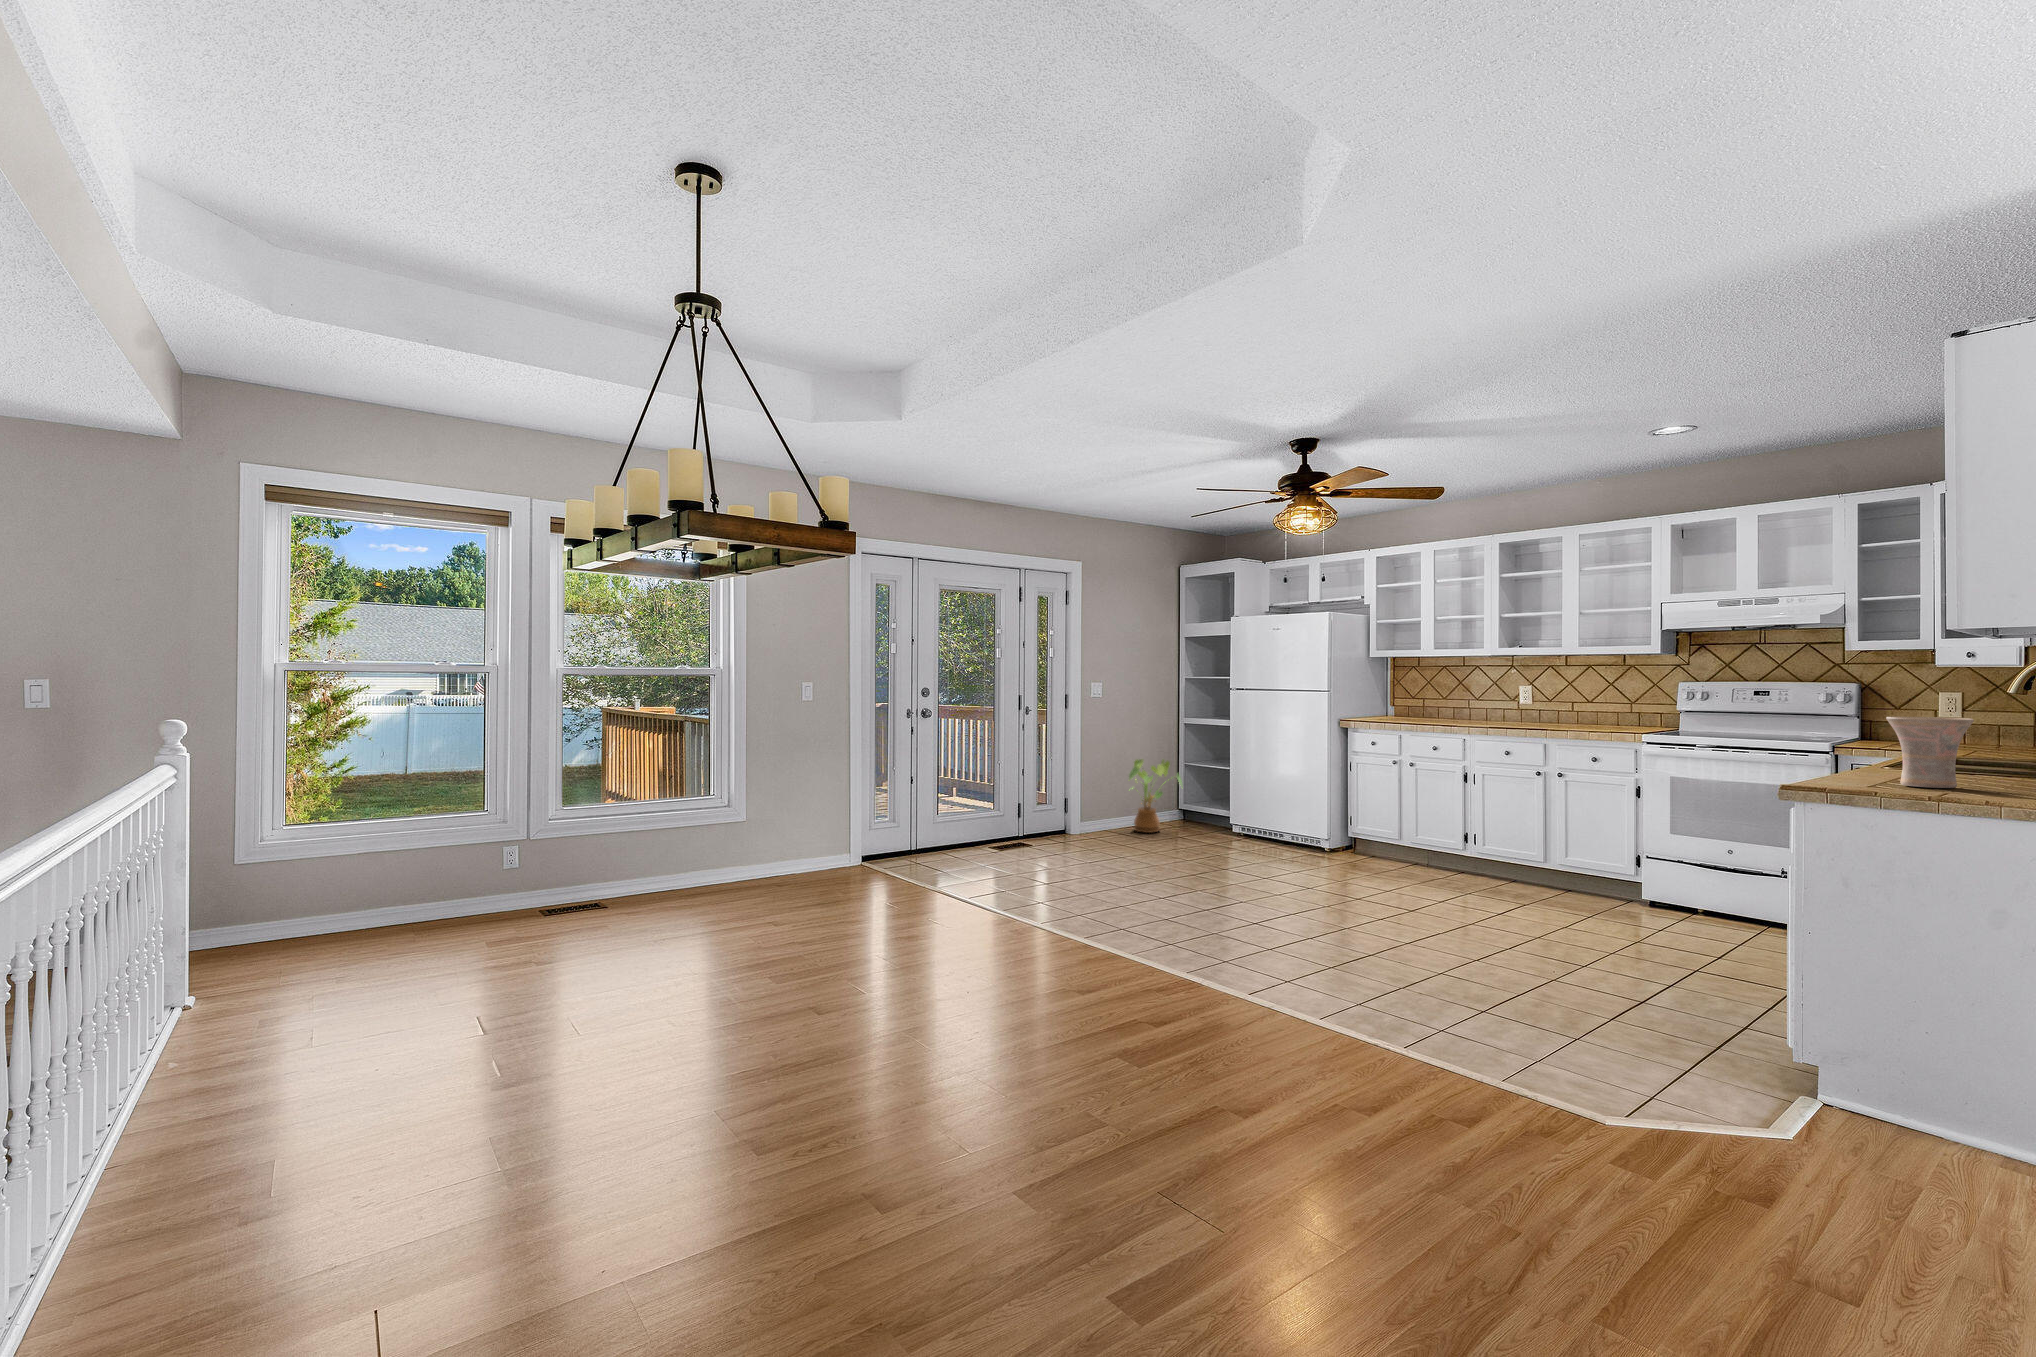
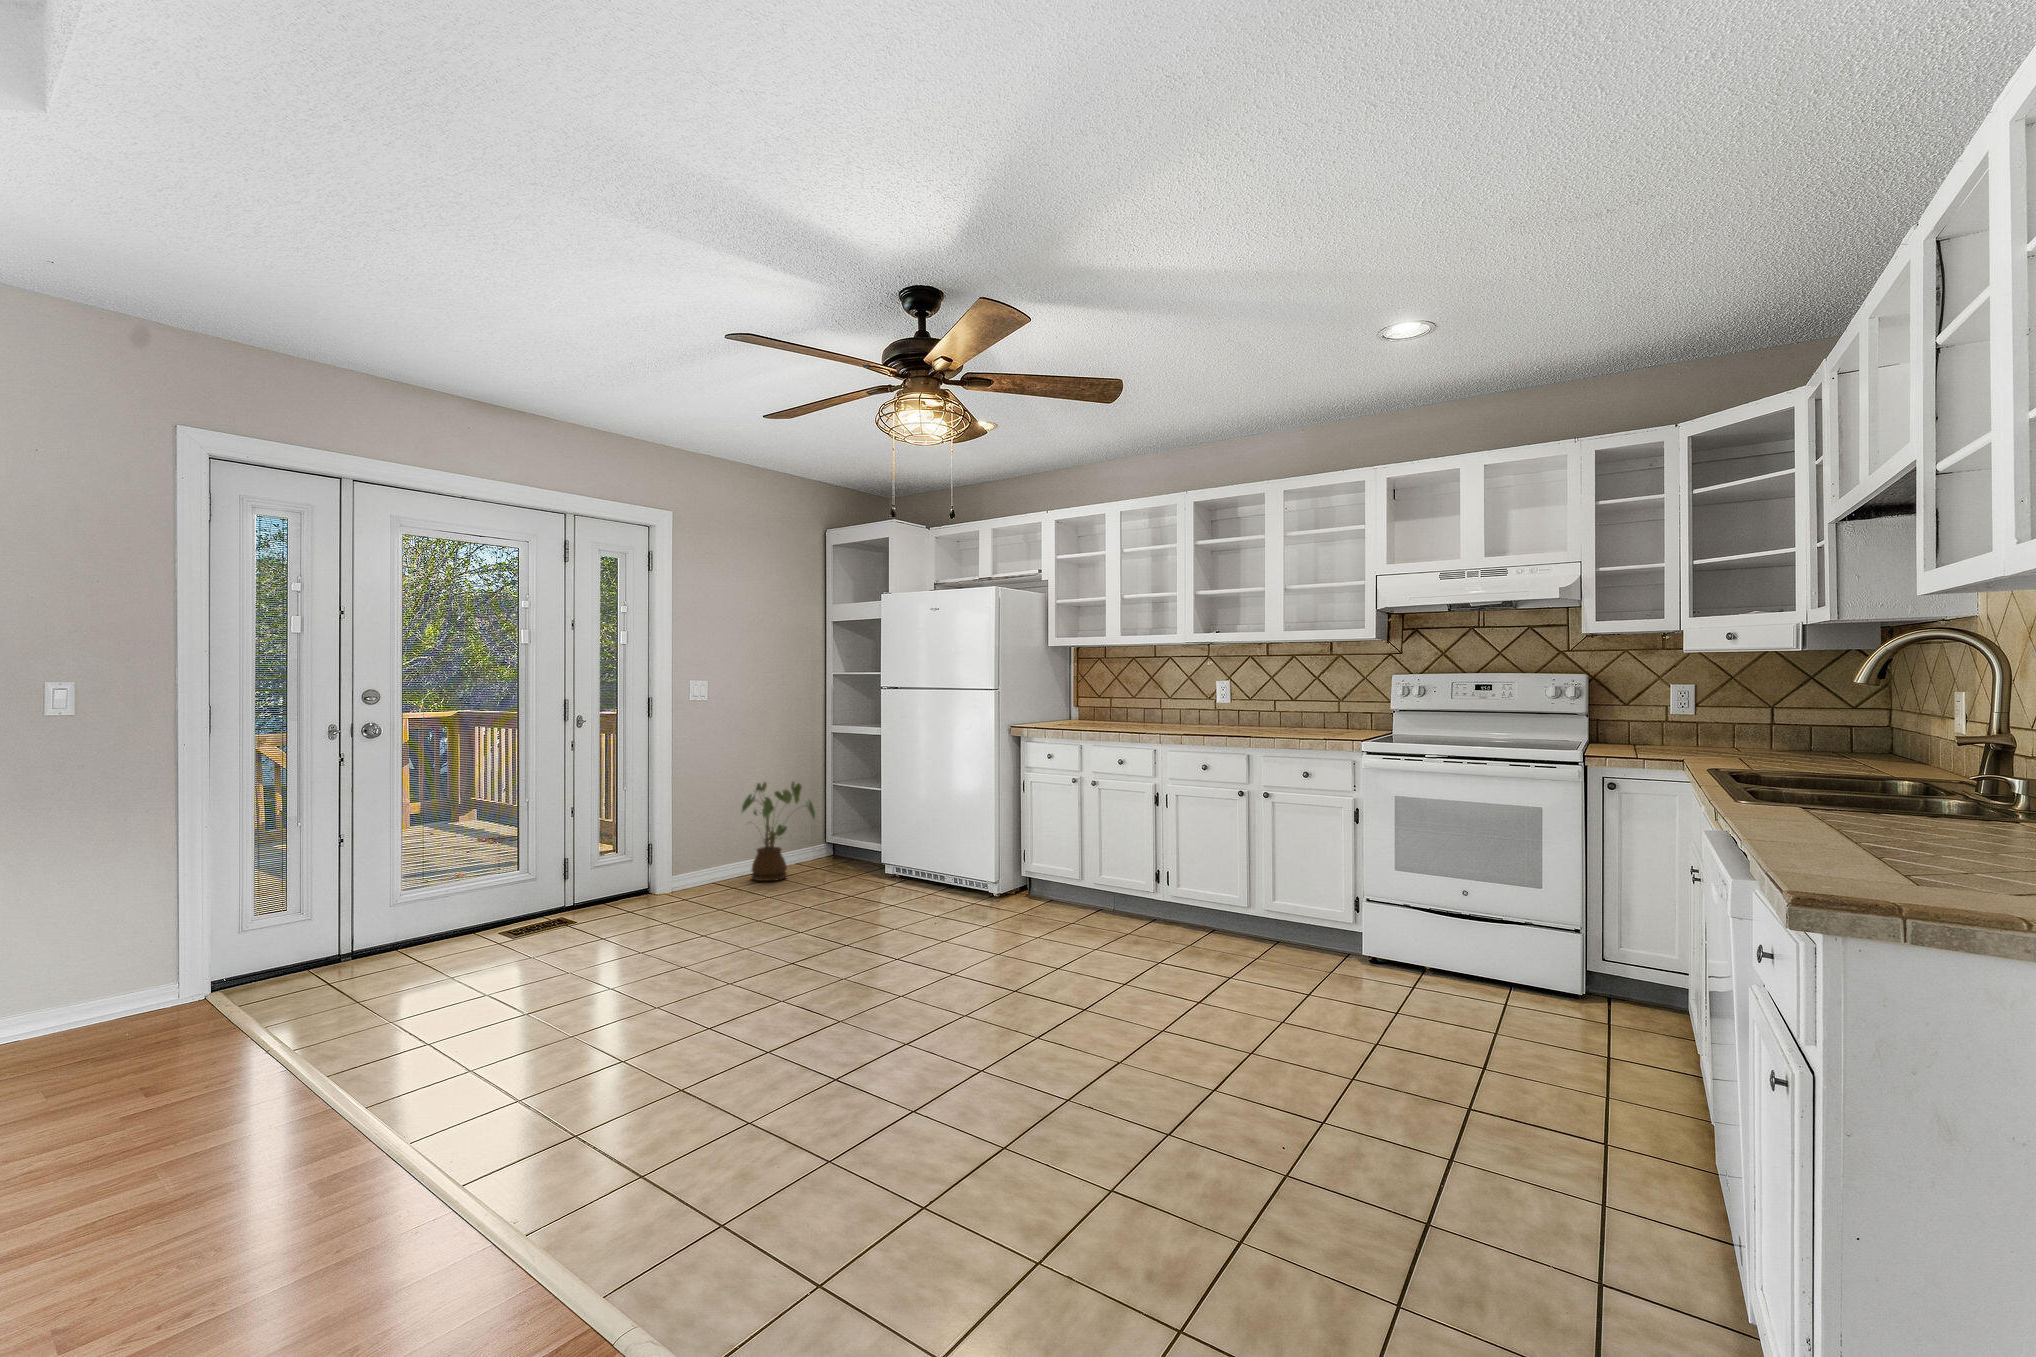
vase: present [1886,717,1974,788] -> none [1794,733,1938,858]

